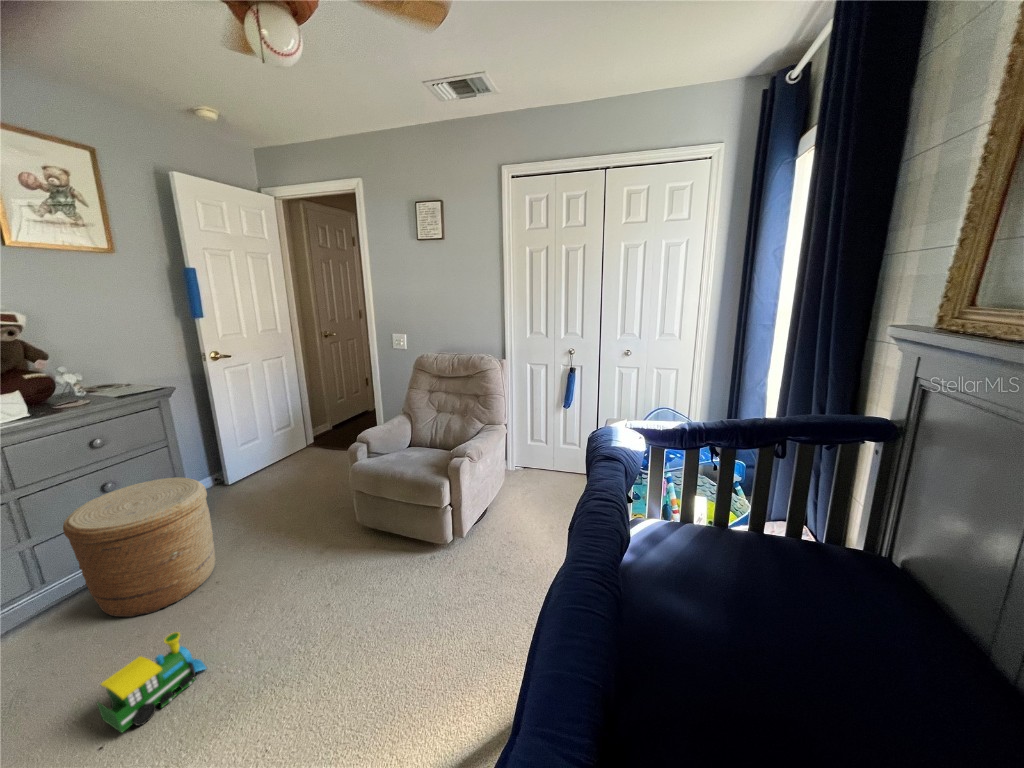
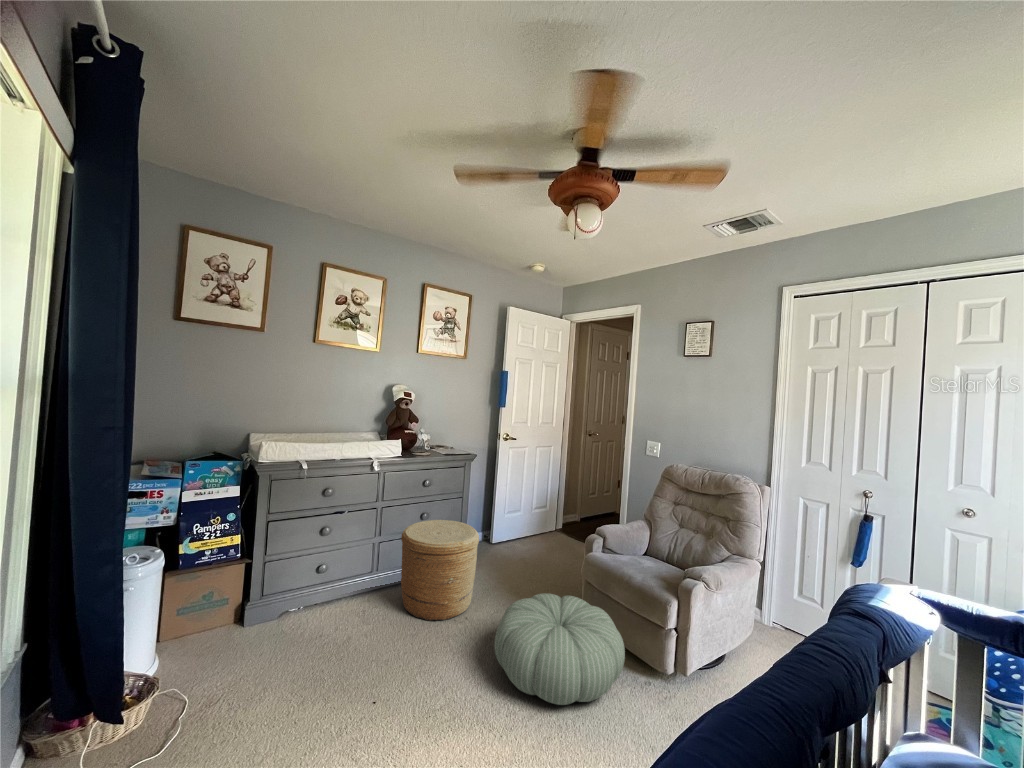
pouf: none [259,512,410,635] -> present [494,594,625,705]
toy train: present [97,632,207,733] -> none [391,636,452,695]

